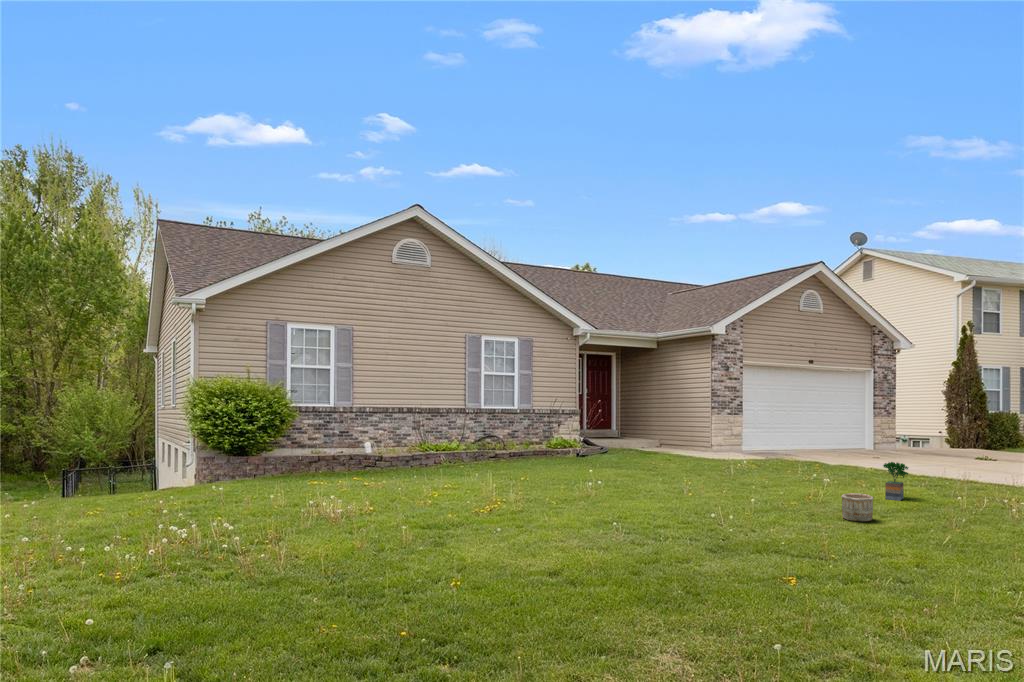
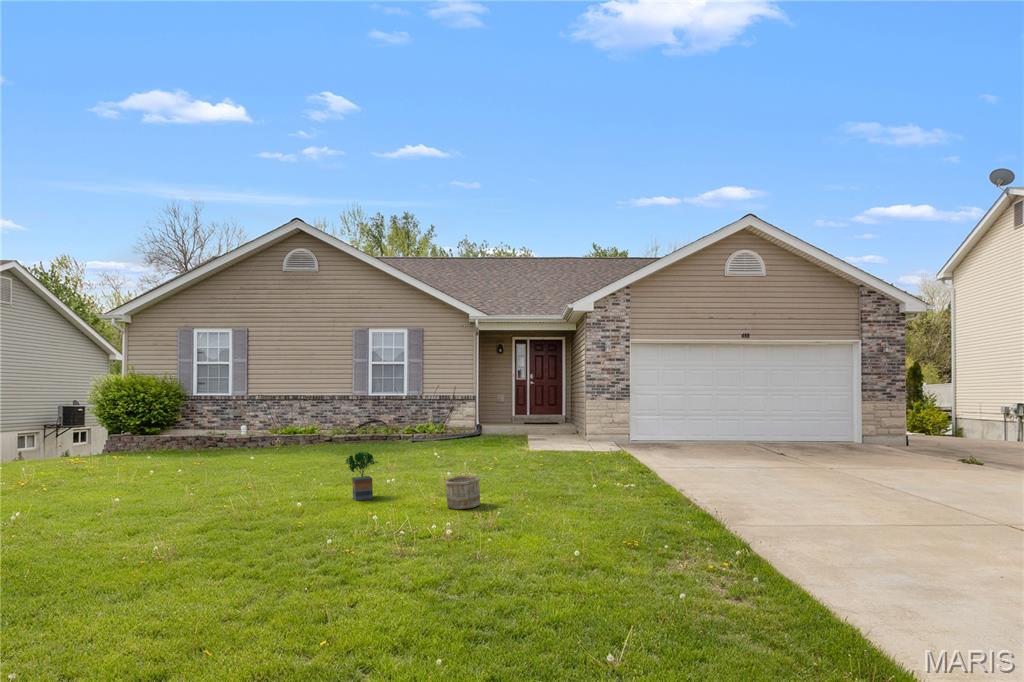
wooden bucket: present [841,493,874,521] -> present [445,476,480,509]

